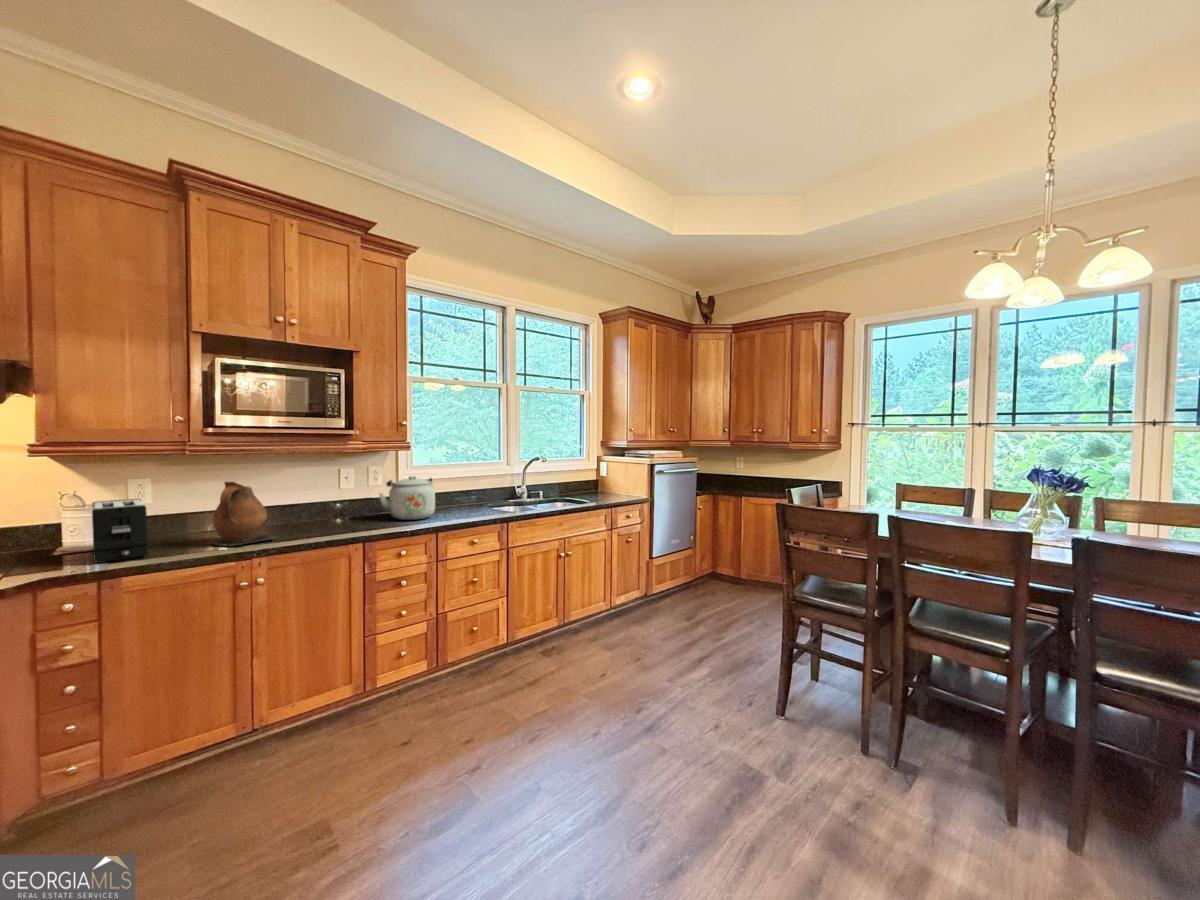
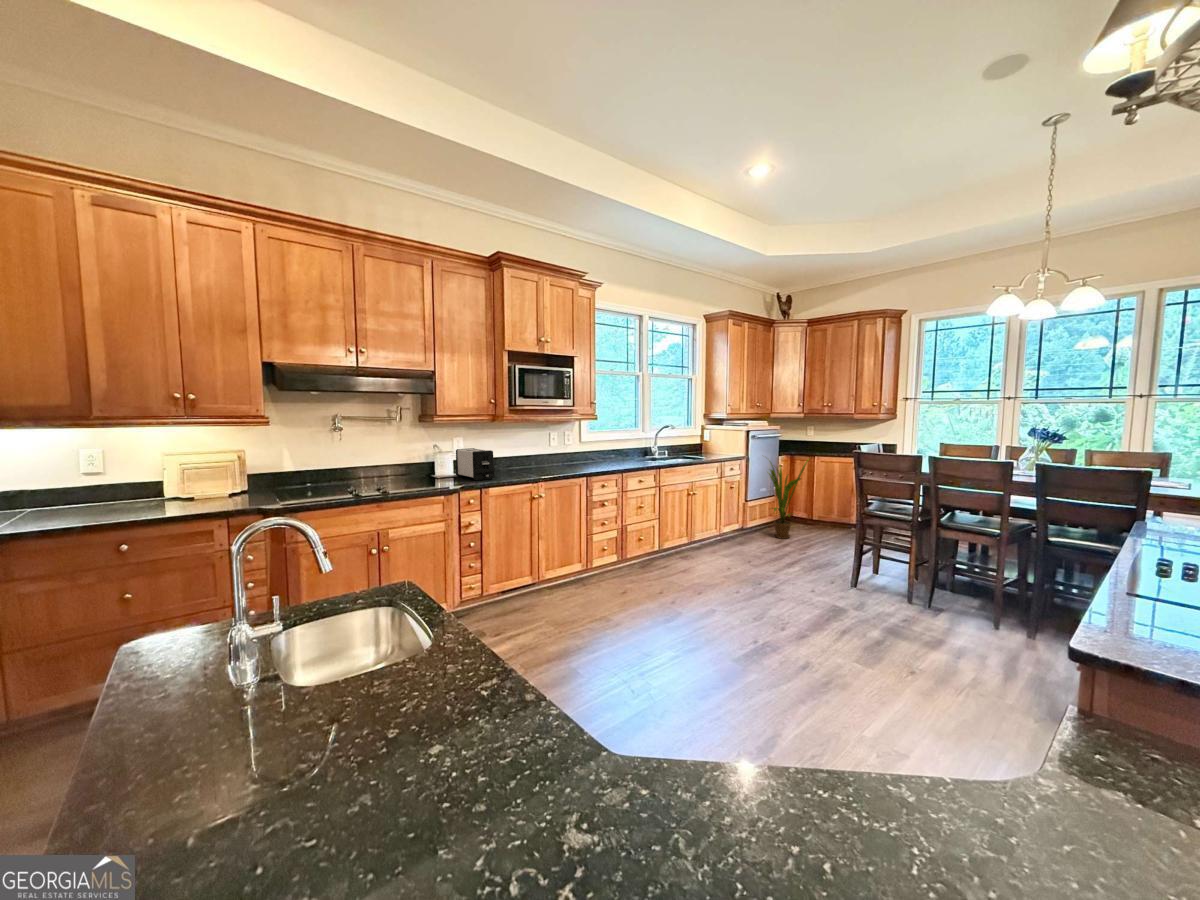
kettle: present [379,476,435,520] -> none [582,437,614,466]
ceramic pitcher: present [209,481,276,546] -> none [508,438,543,475]
house plant: none [669,496,733,612] -> present [769,460,808,539]

